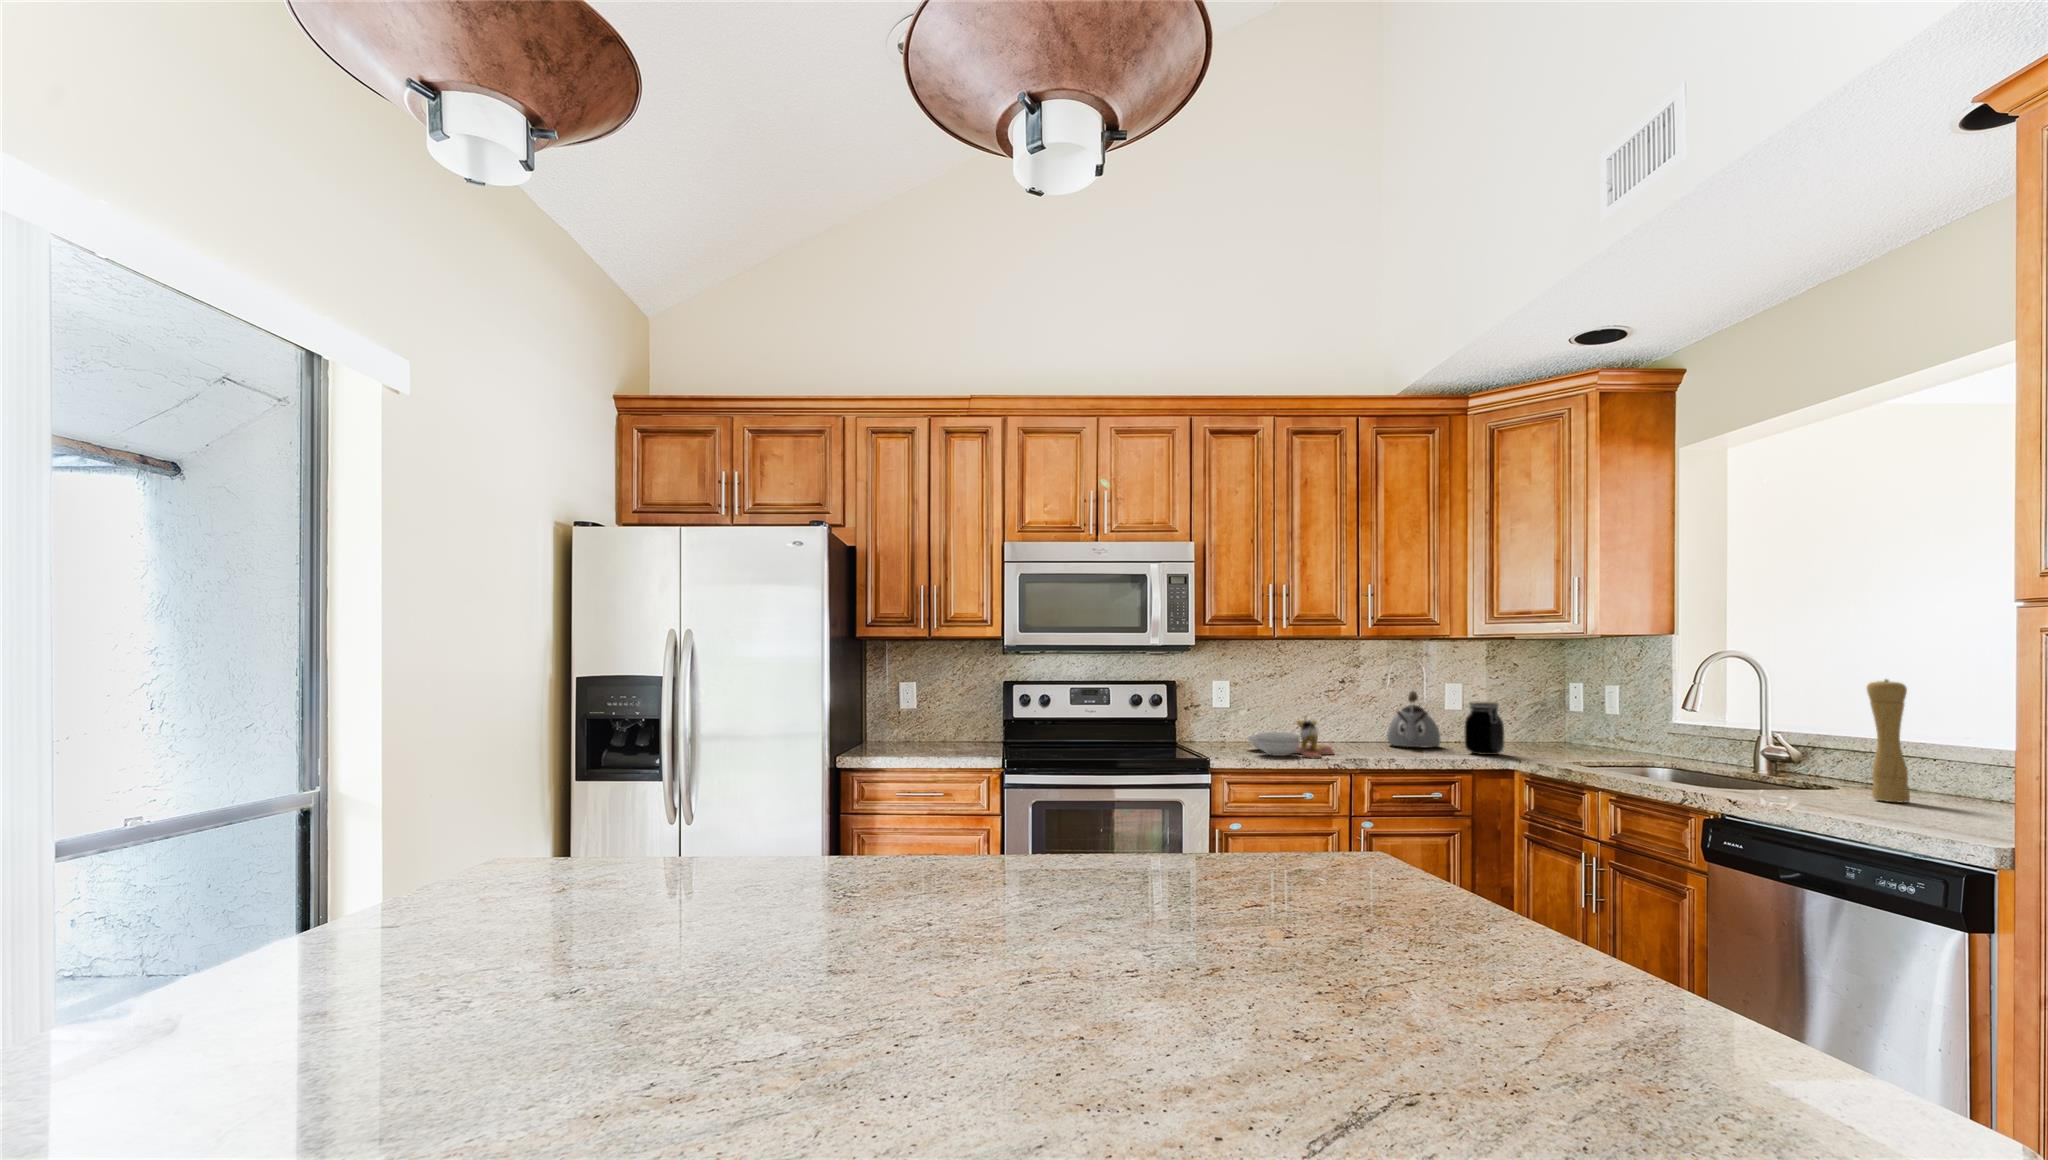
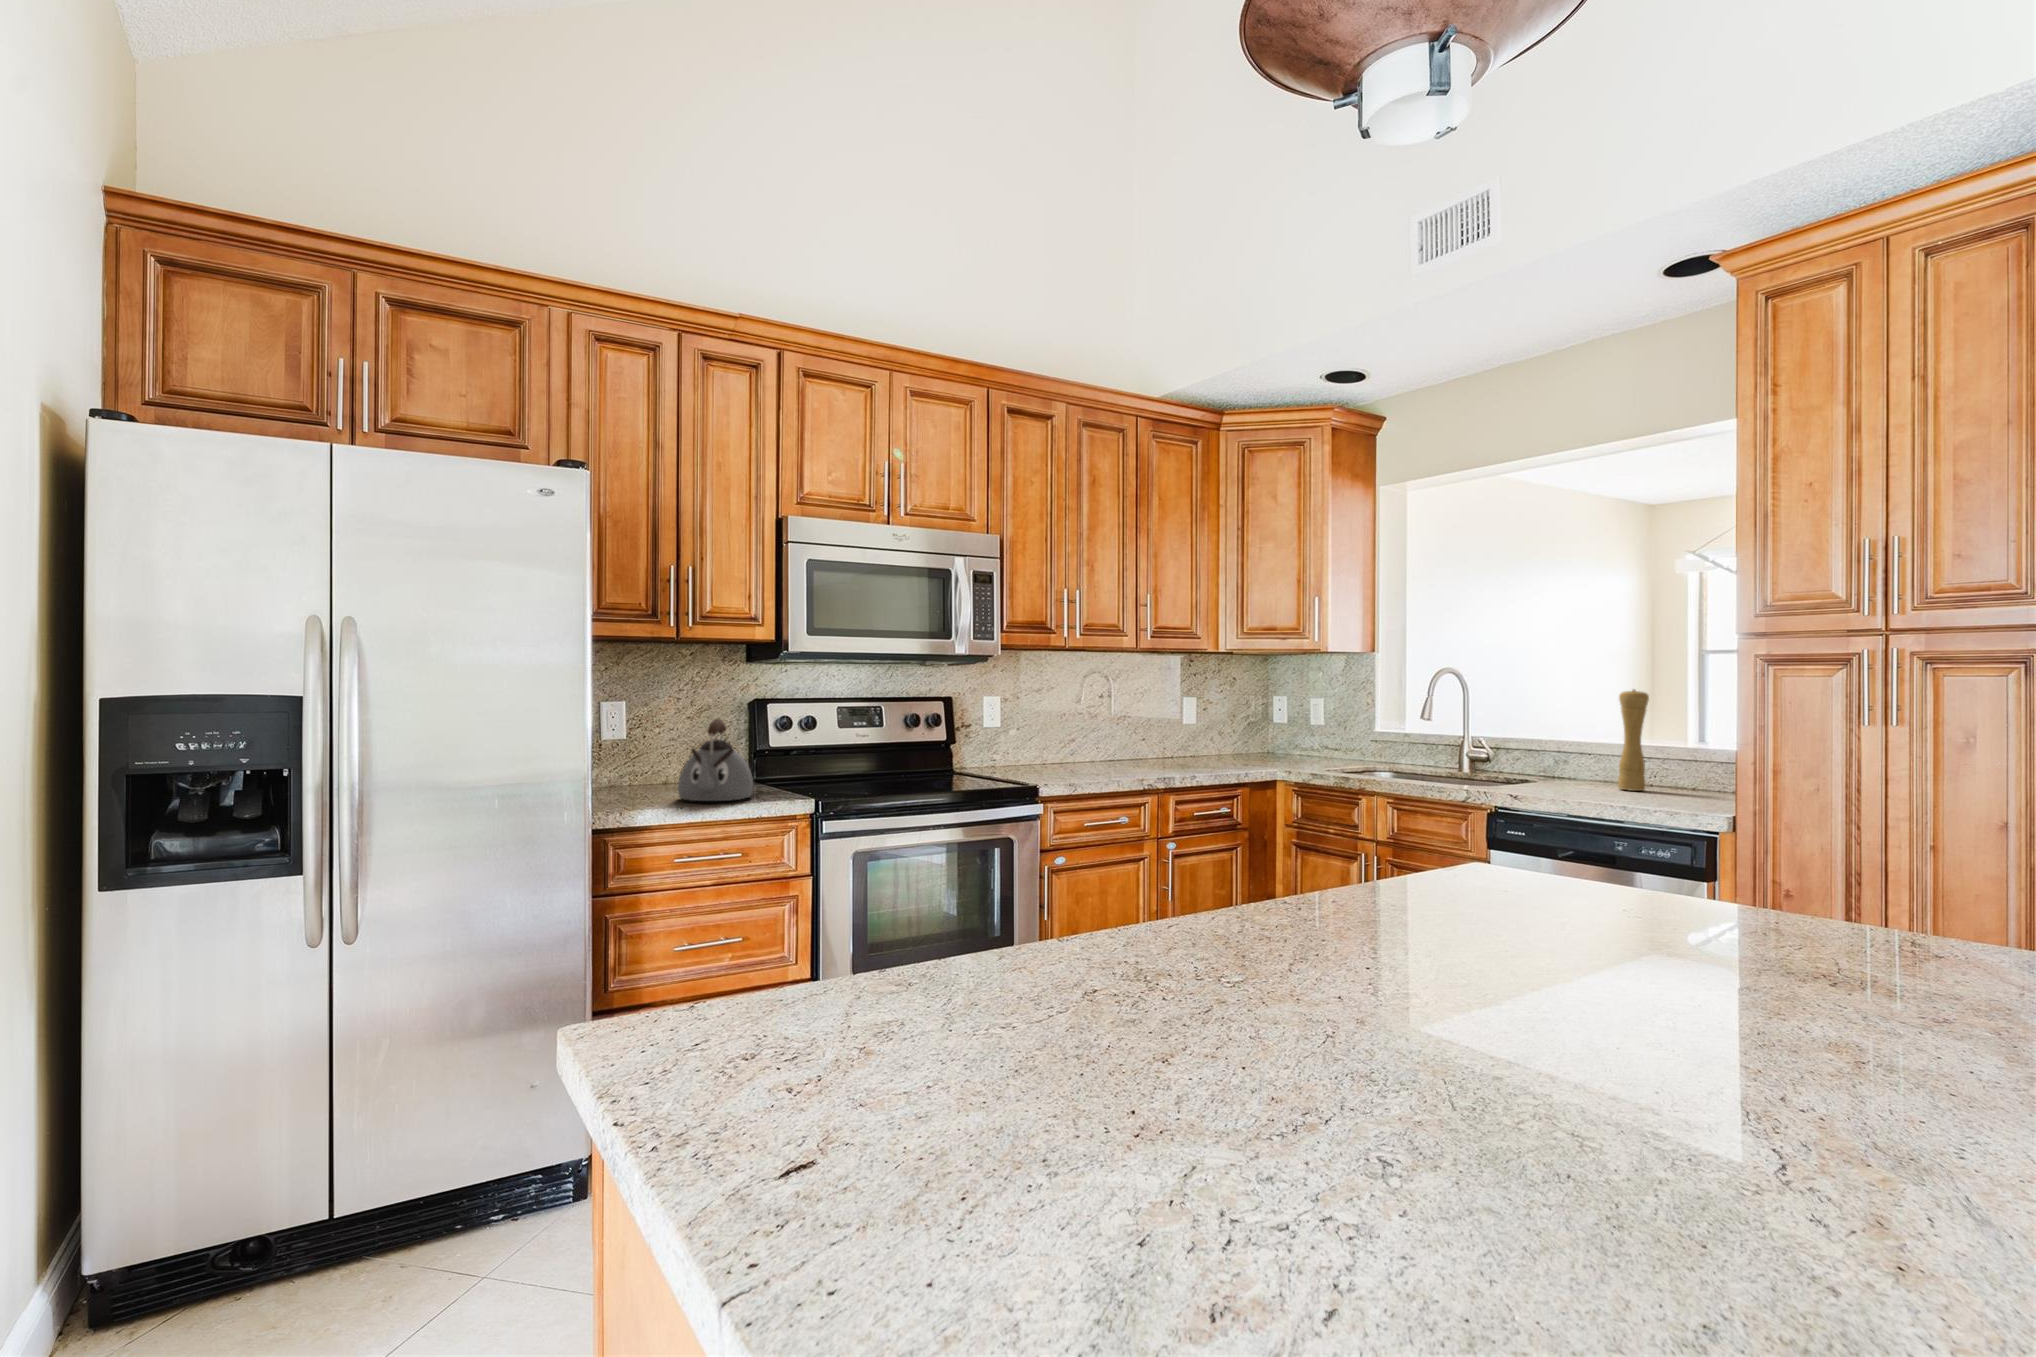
kettle: present [1387,691,1441,747] -> present [678,719,753,801]
jar: present [1465,701,1504,755] -> none [1233,715,1267,767]
cutting board: present [1247,717,1334,759] -> none [1039,733,1135,779]

